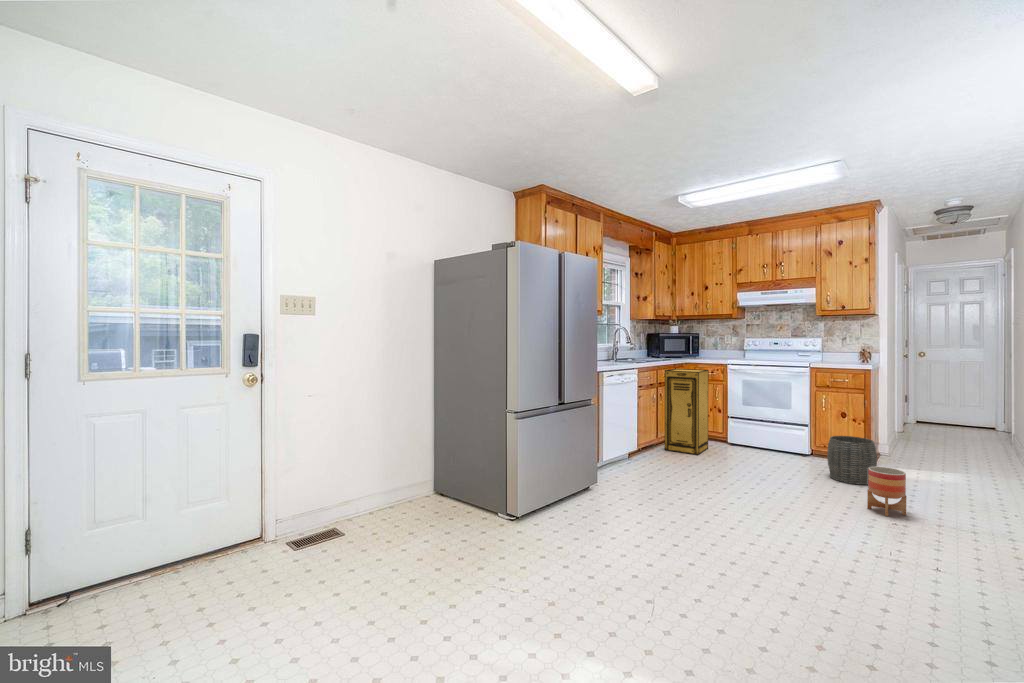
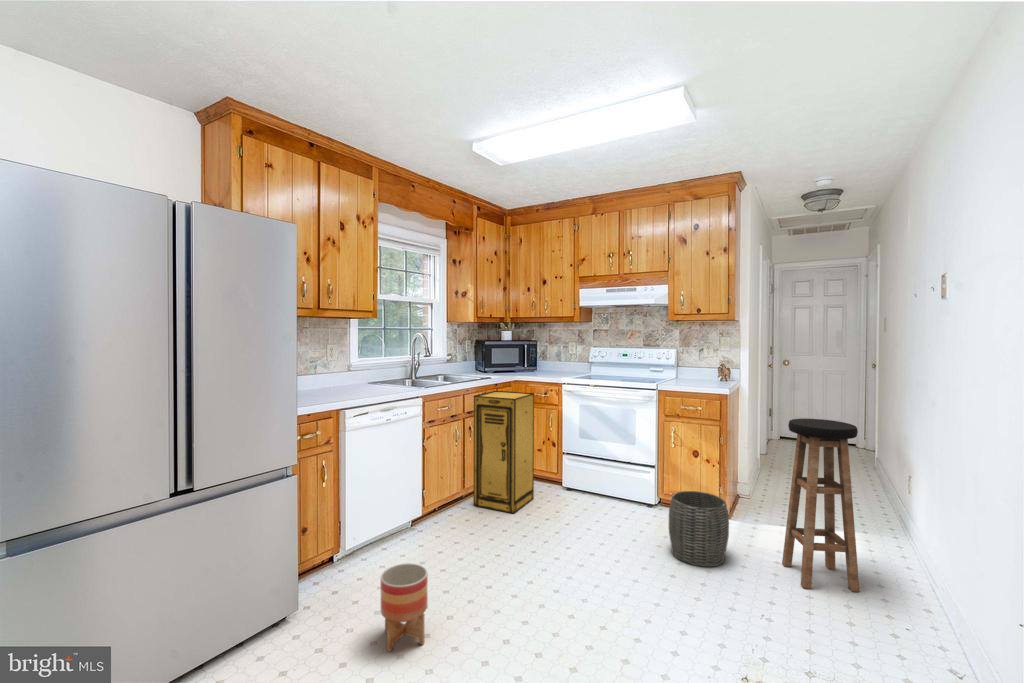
bar stool: none [921,381,985,501] -> present [782,419,860,592]
planter: present [867,467,907,516] -> present [381,563,428,651]

